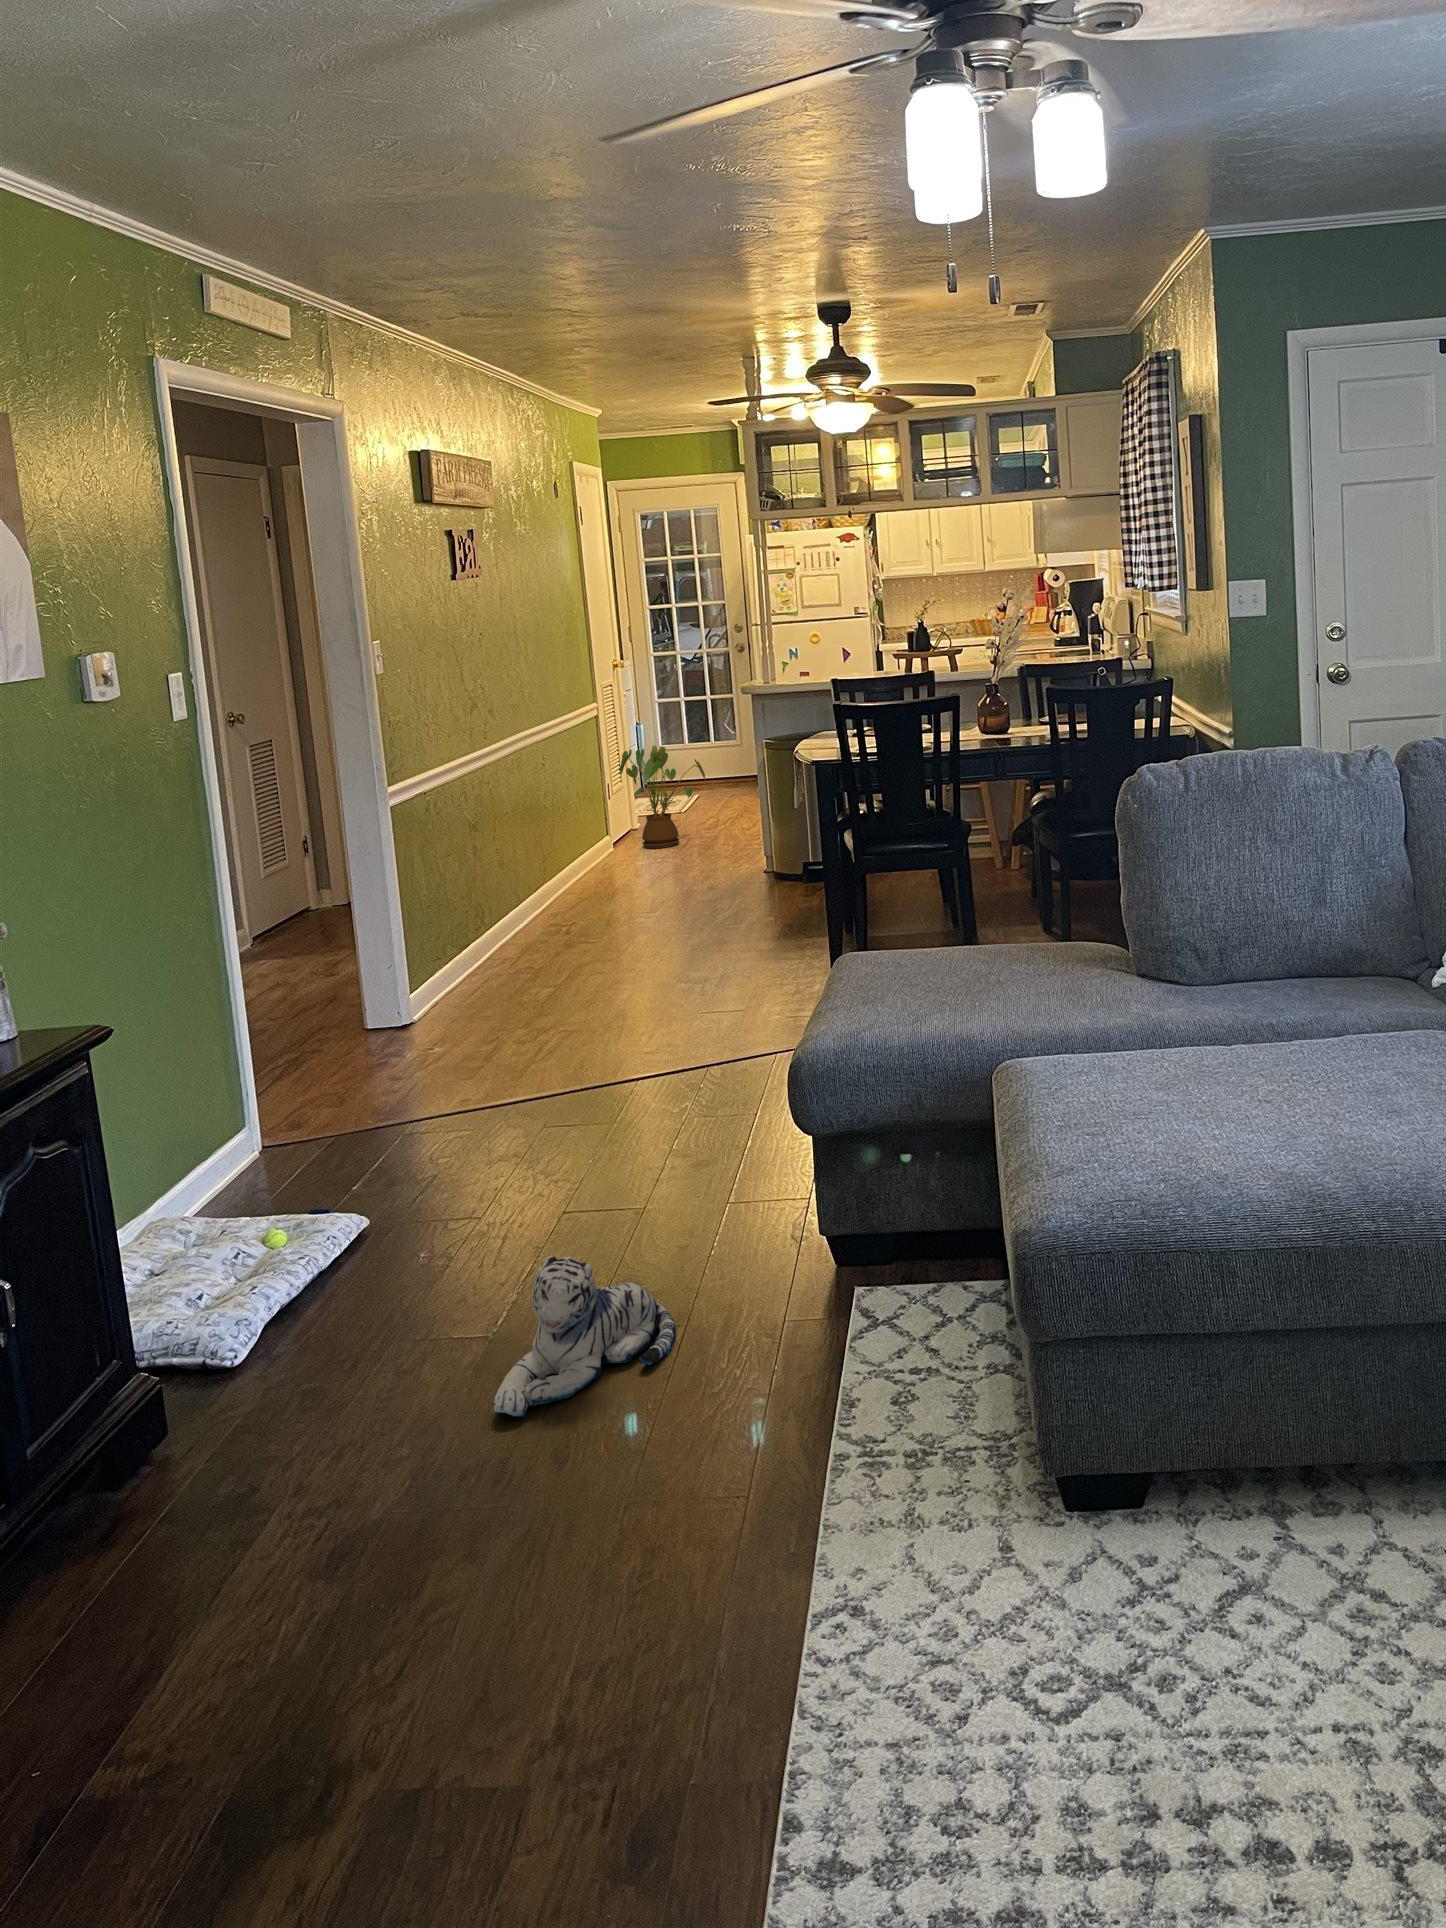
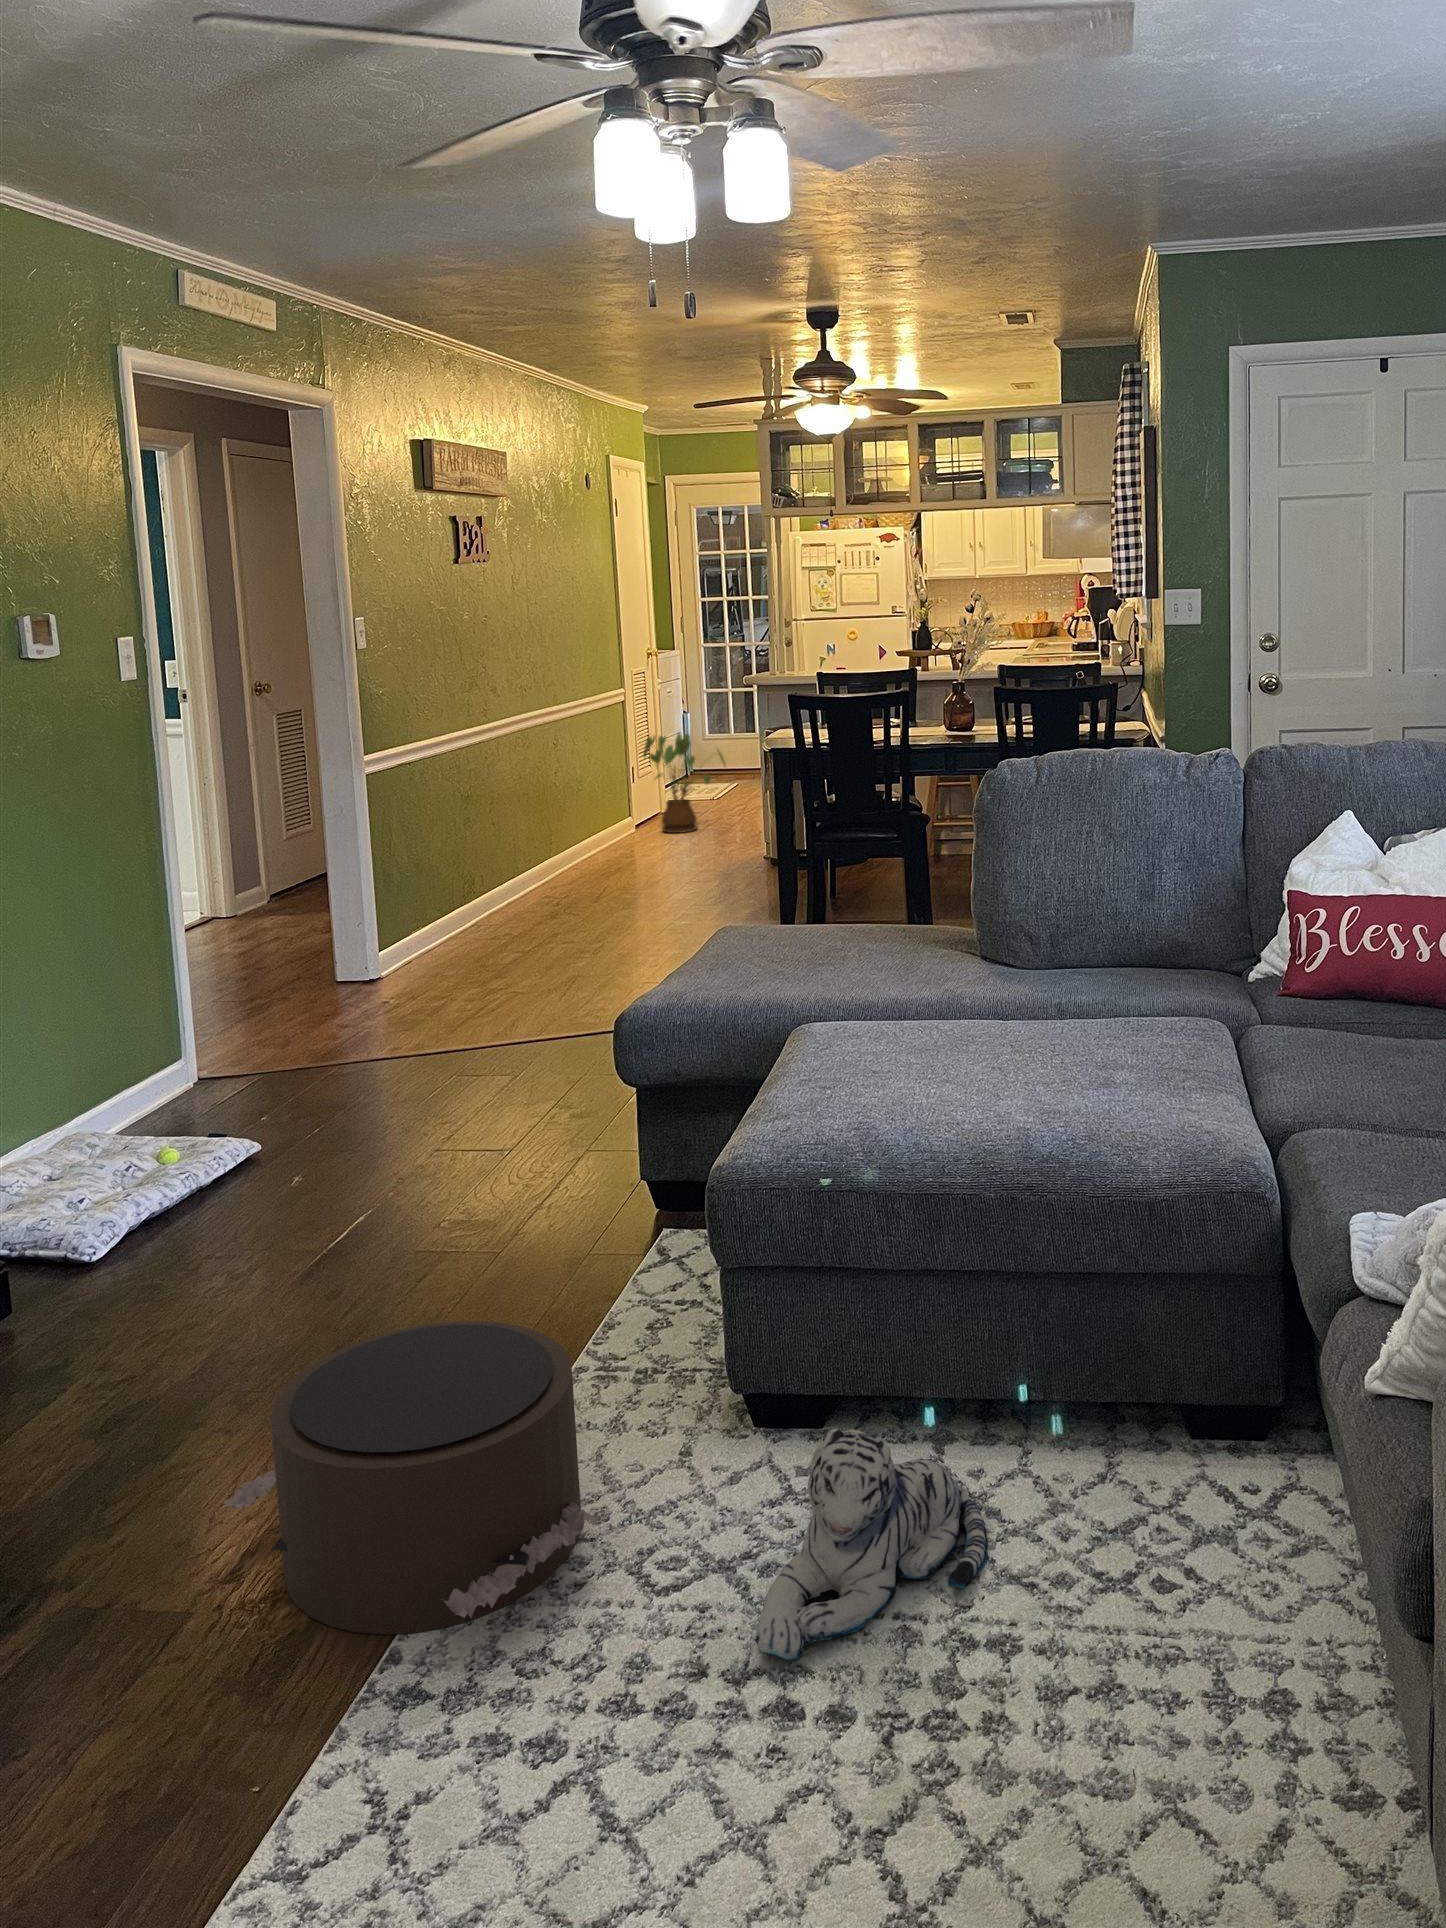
plush toy: present [493,1256,676,1416] -> present [756,1428,988,1660]
pouf: none [534,1421,970,1799] -> present [224,1321,598,1634]

